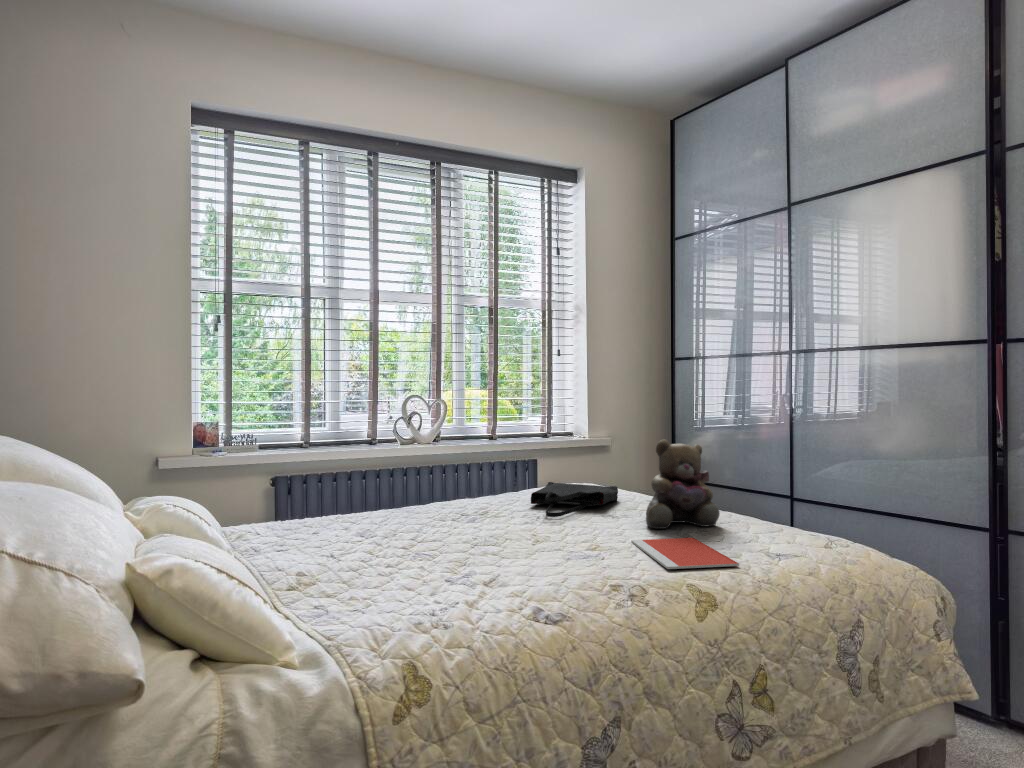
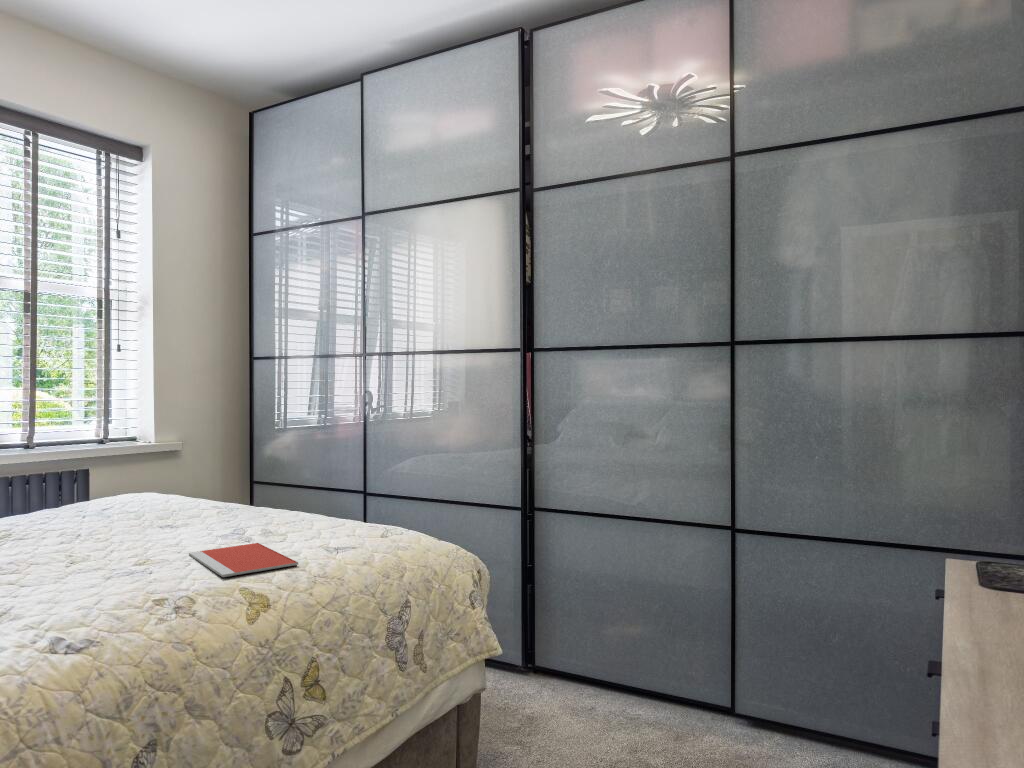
teddy bear: present [646,440,720,529] -> none [209,444,288,538]
tote bag: present [531,482,618,517] -> none [71,498,183,538]

